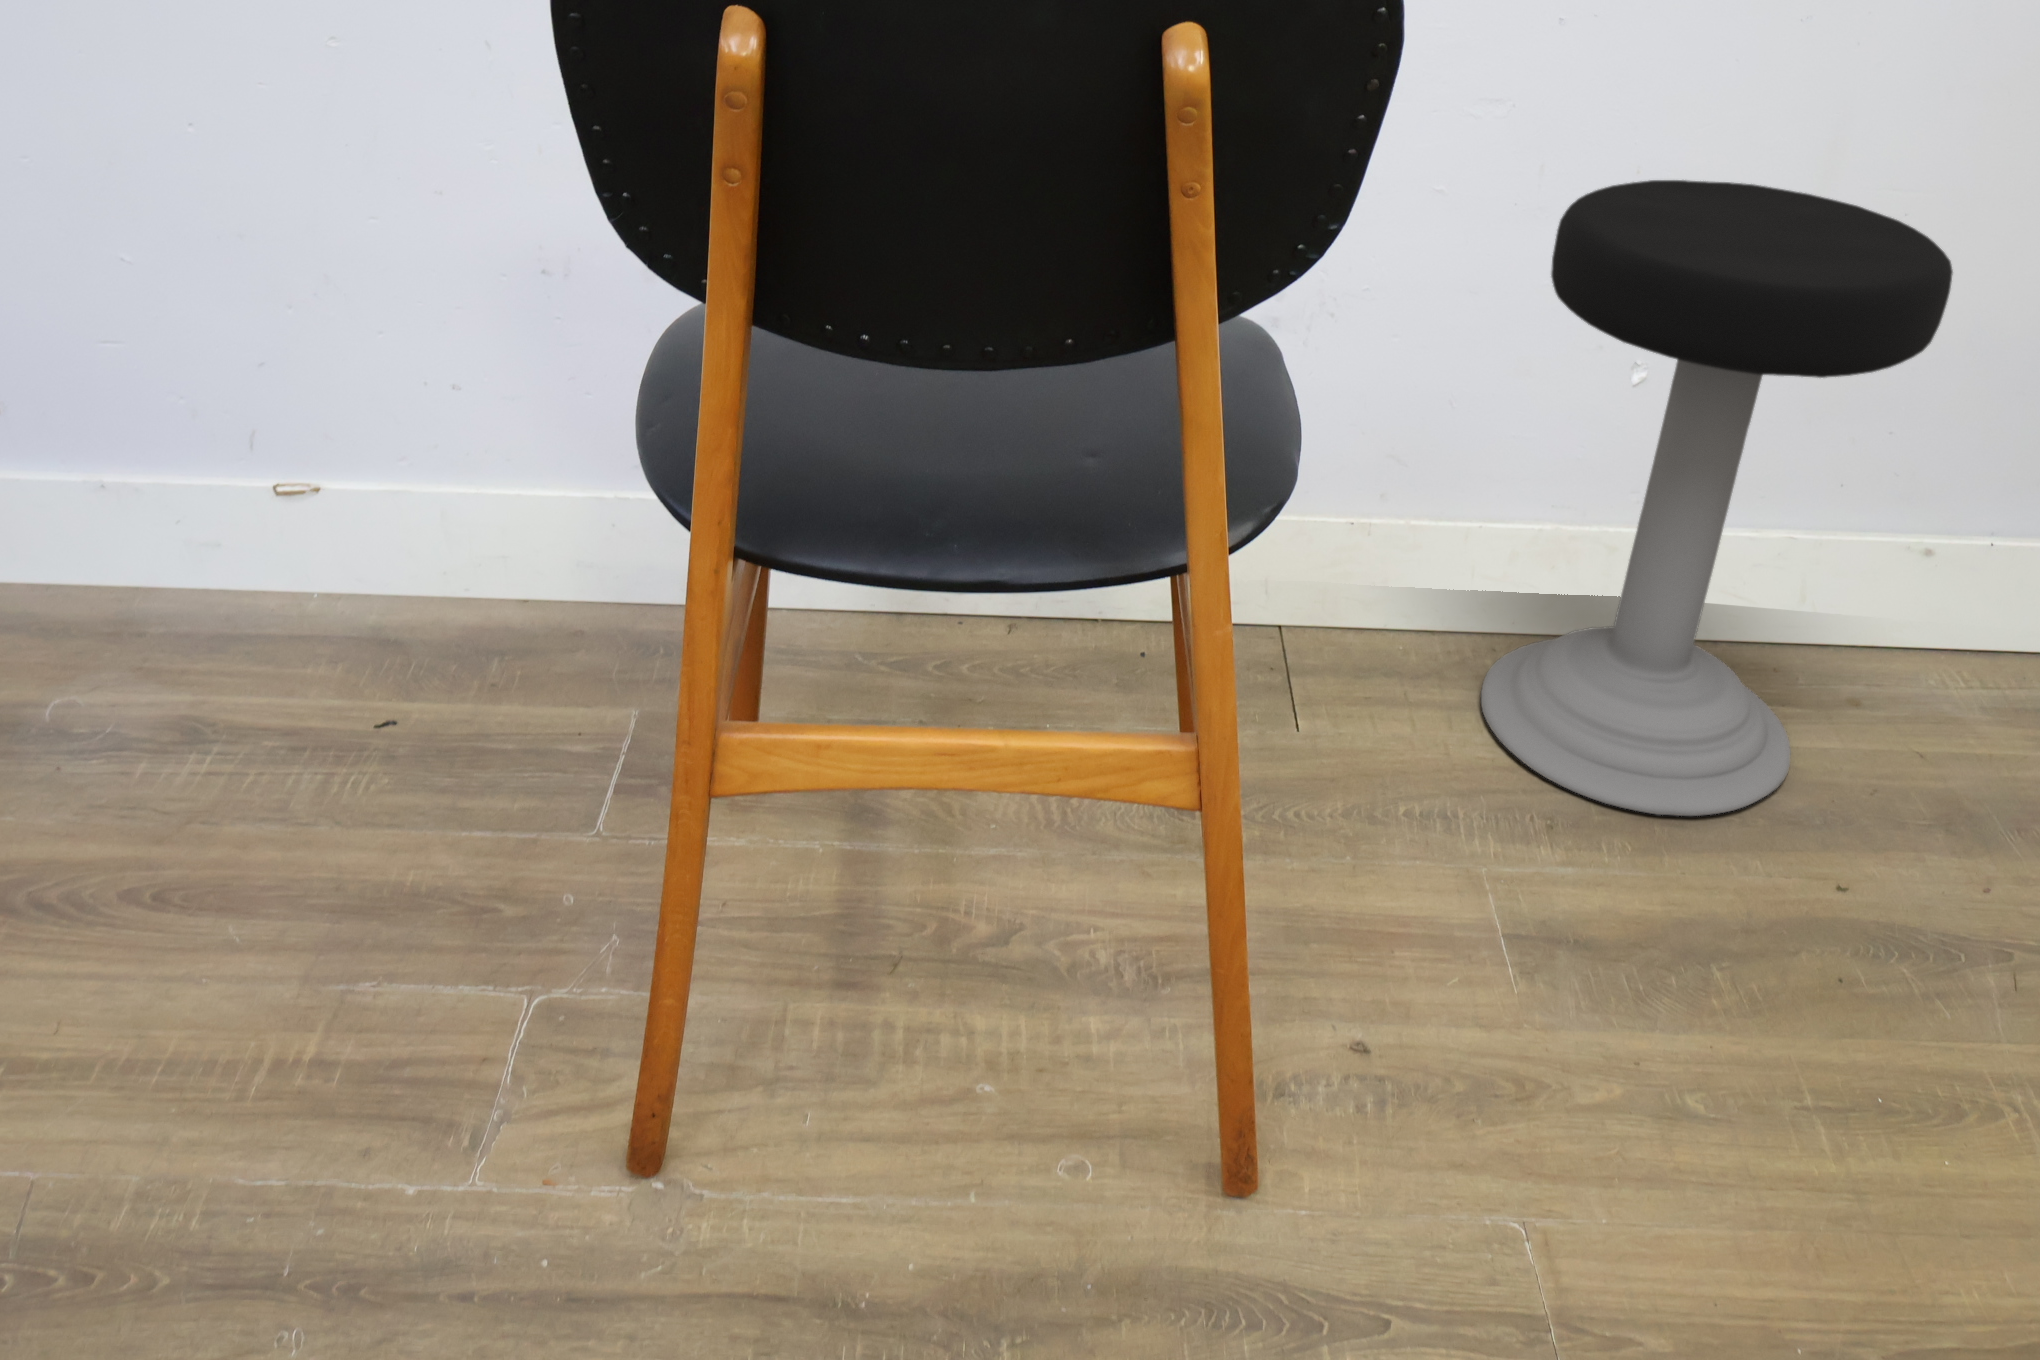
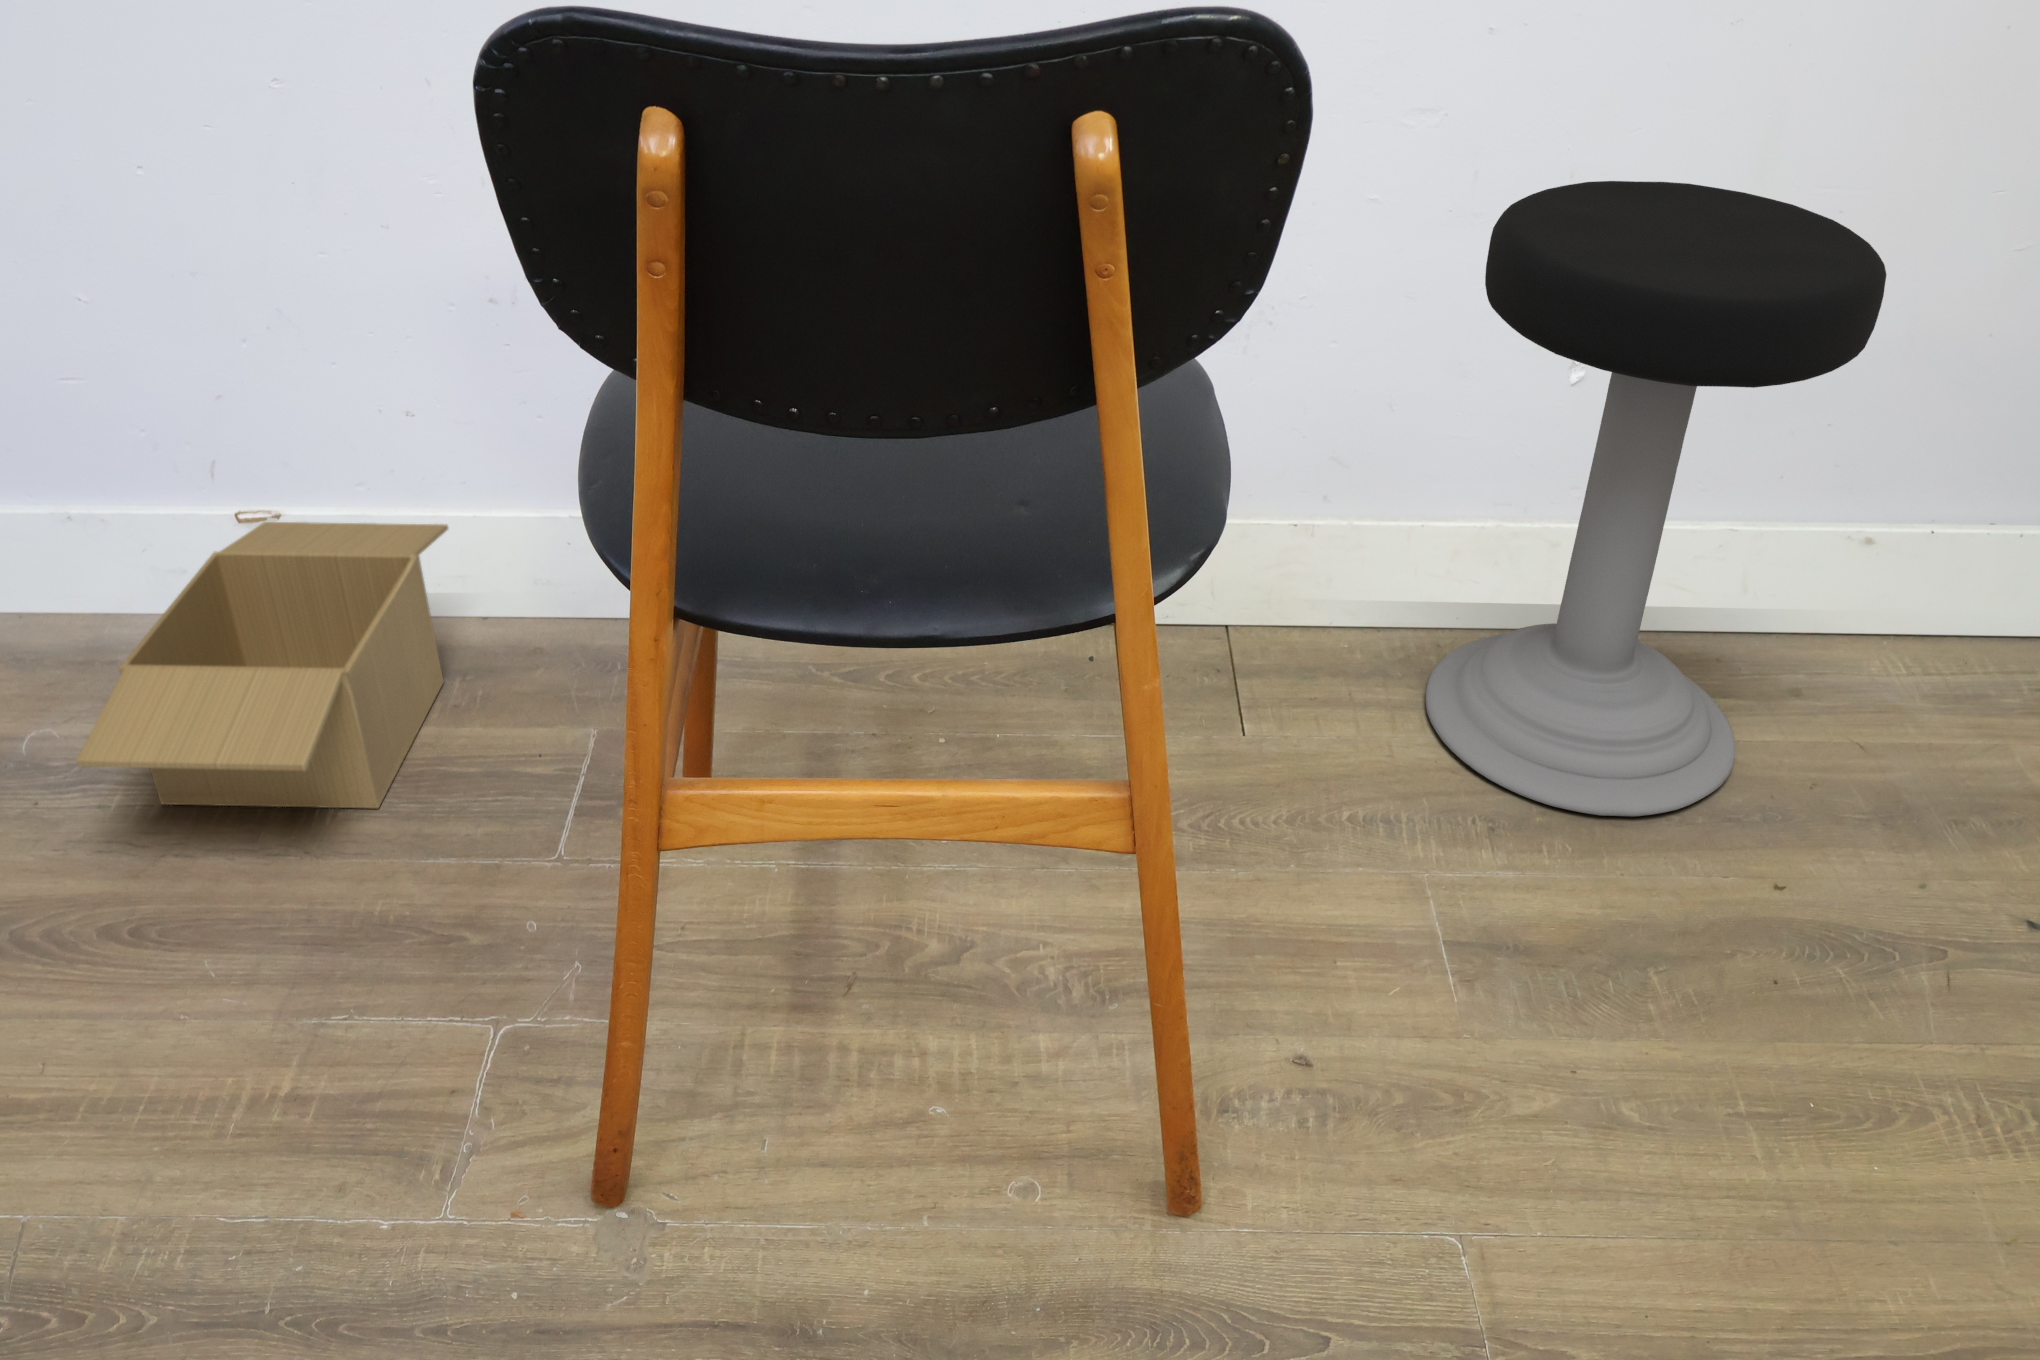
cardboard box: none [111,494,501,780] -> present [76,522,448,808]

